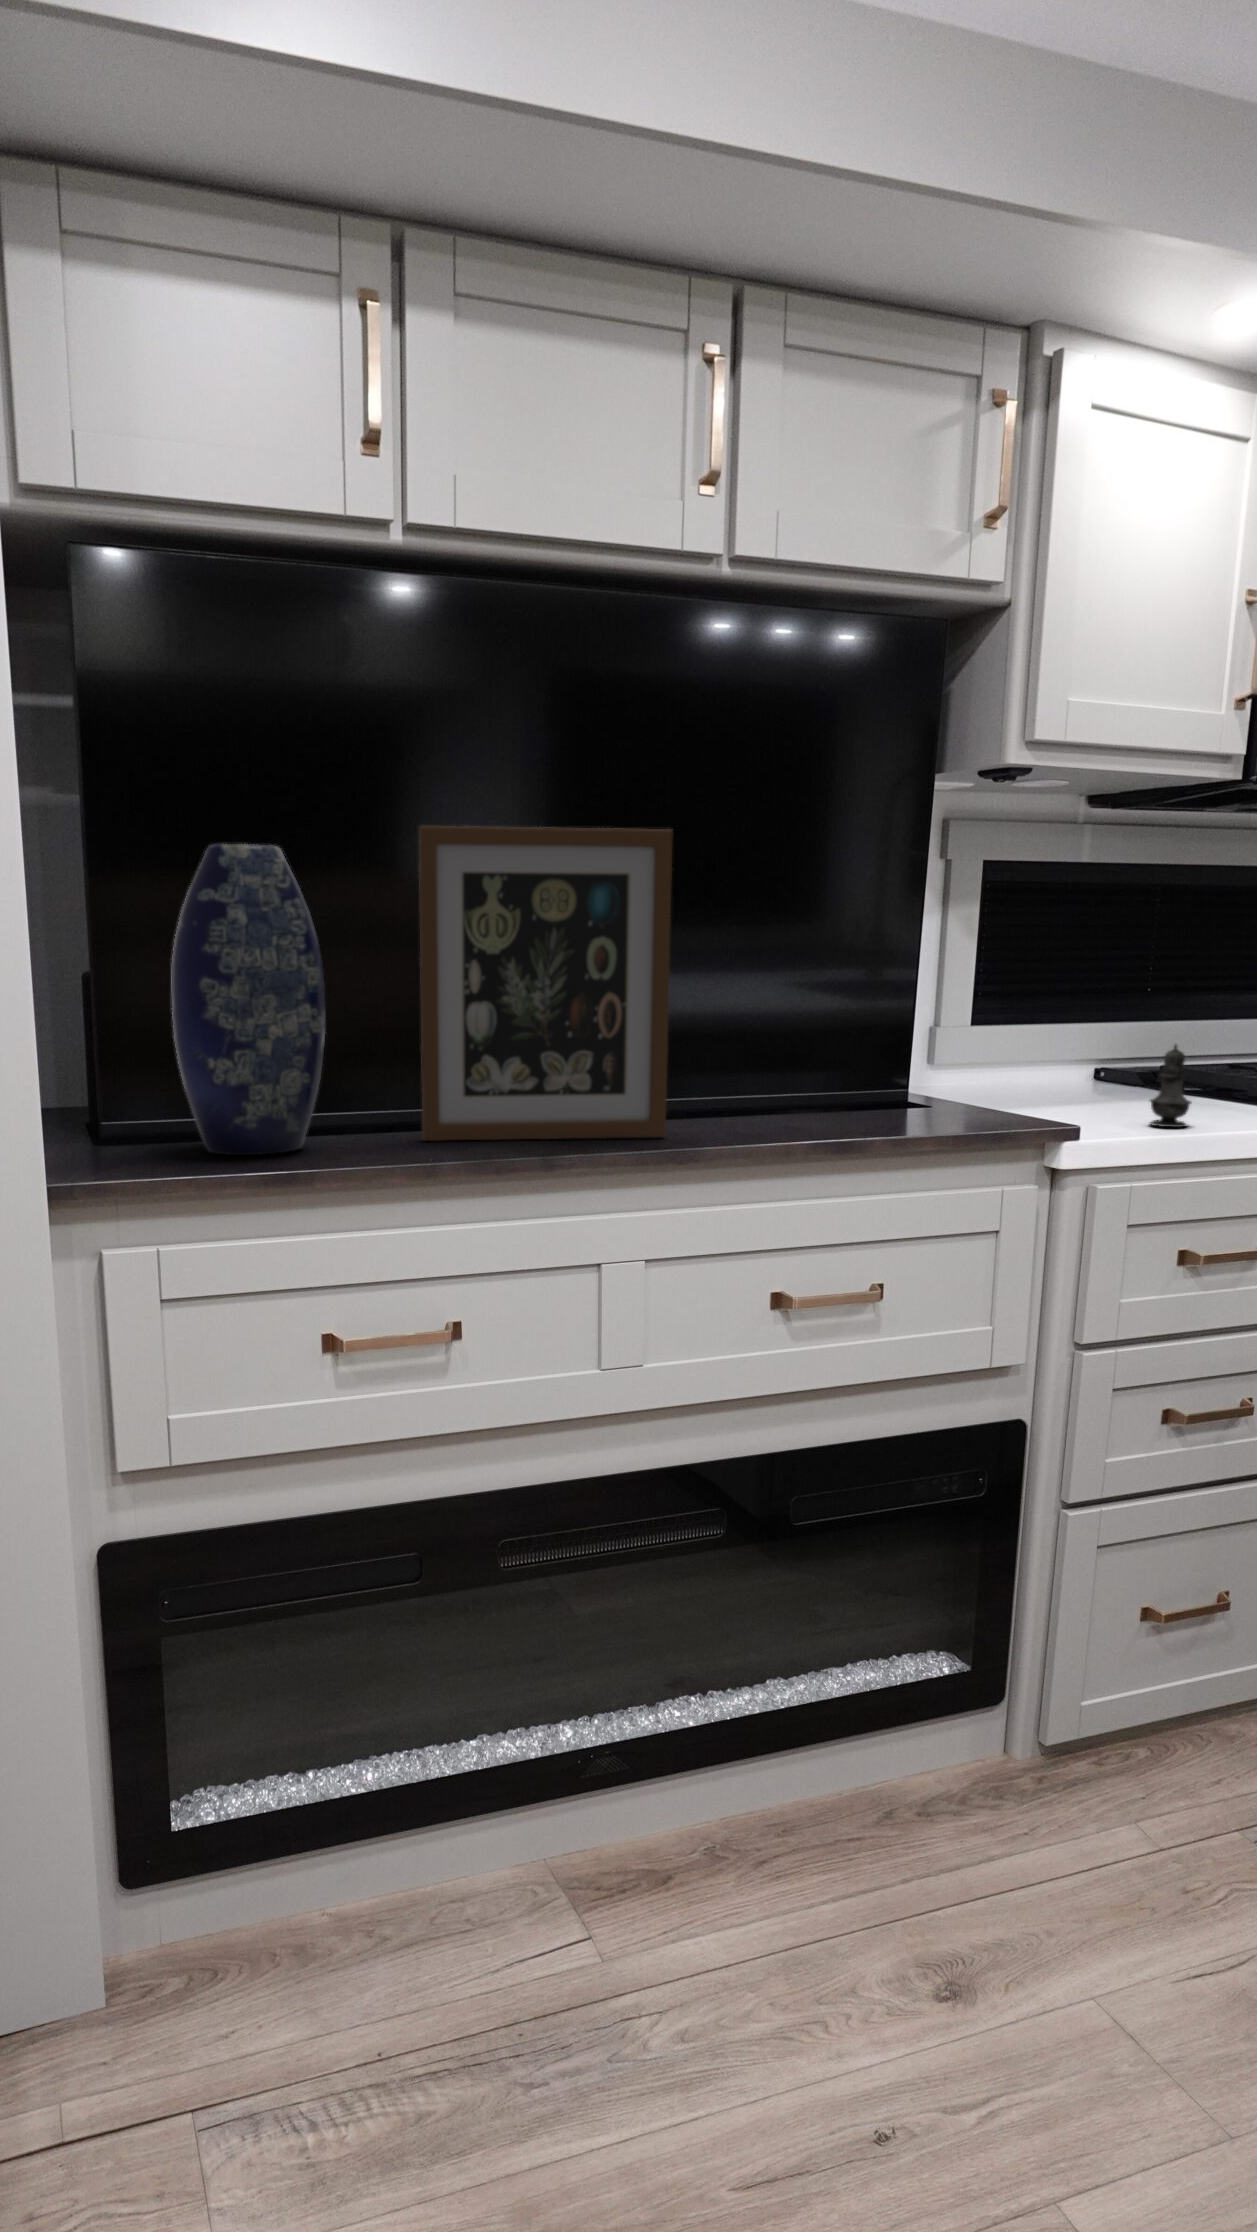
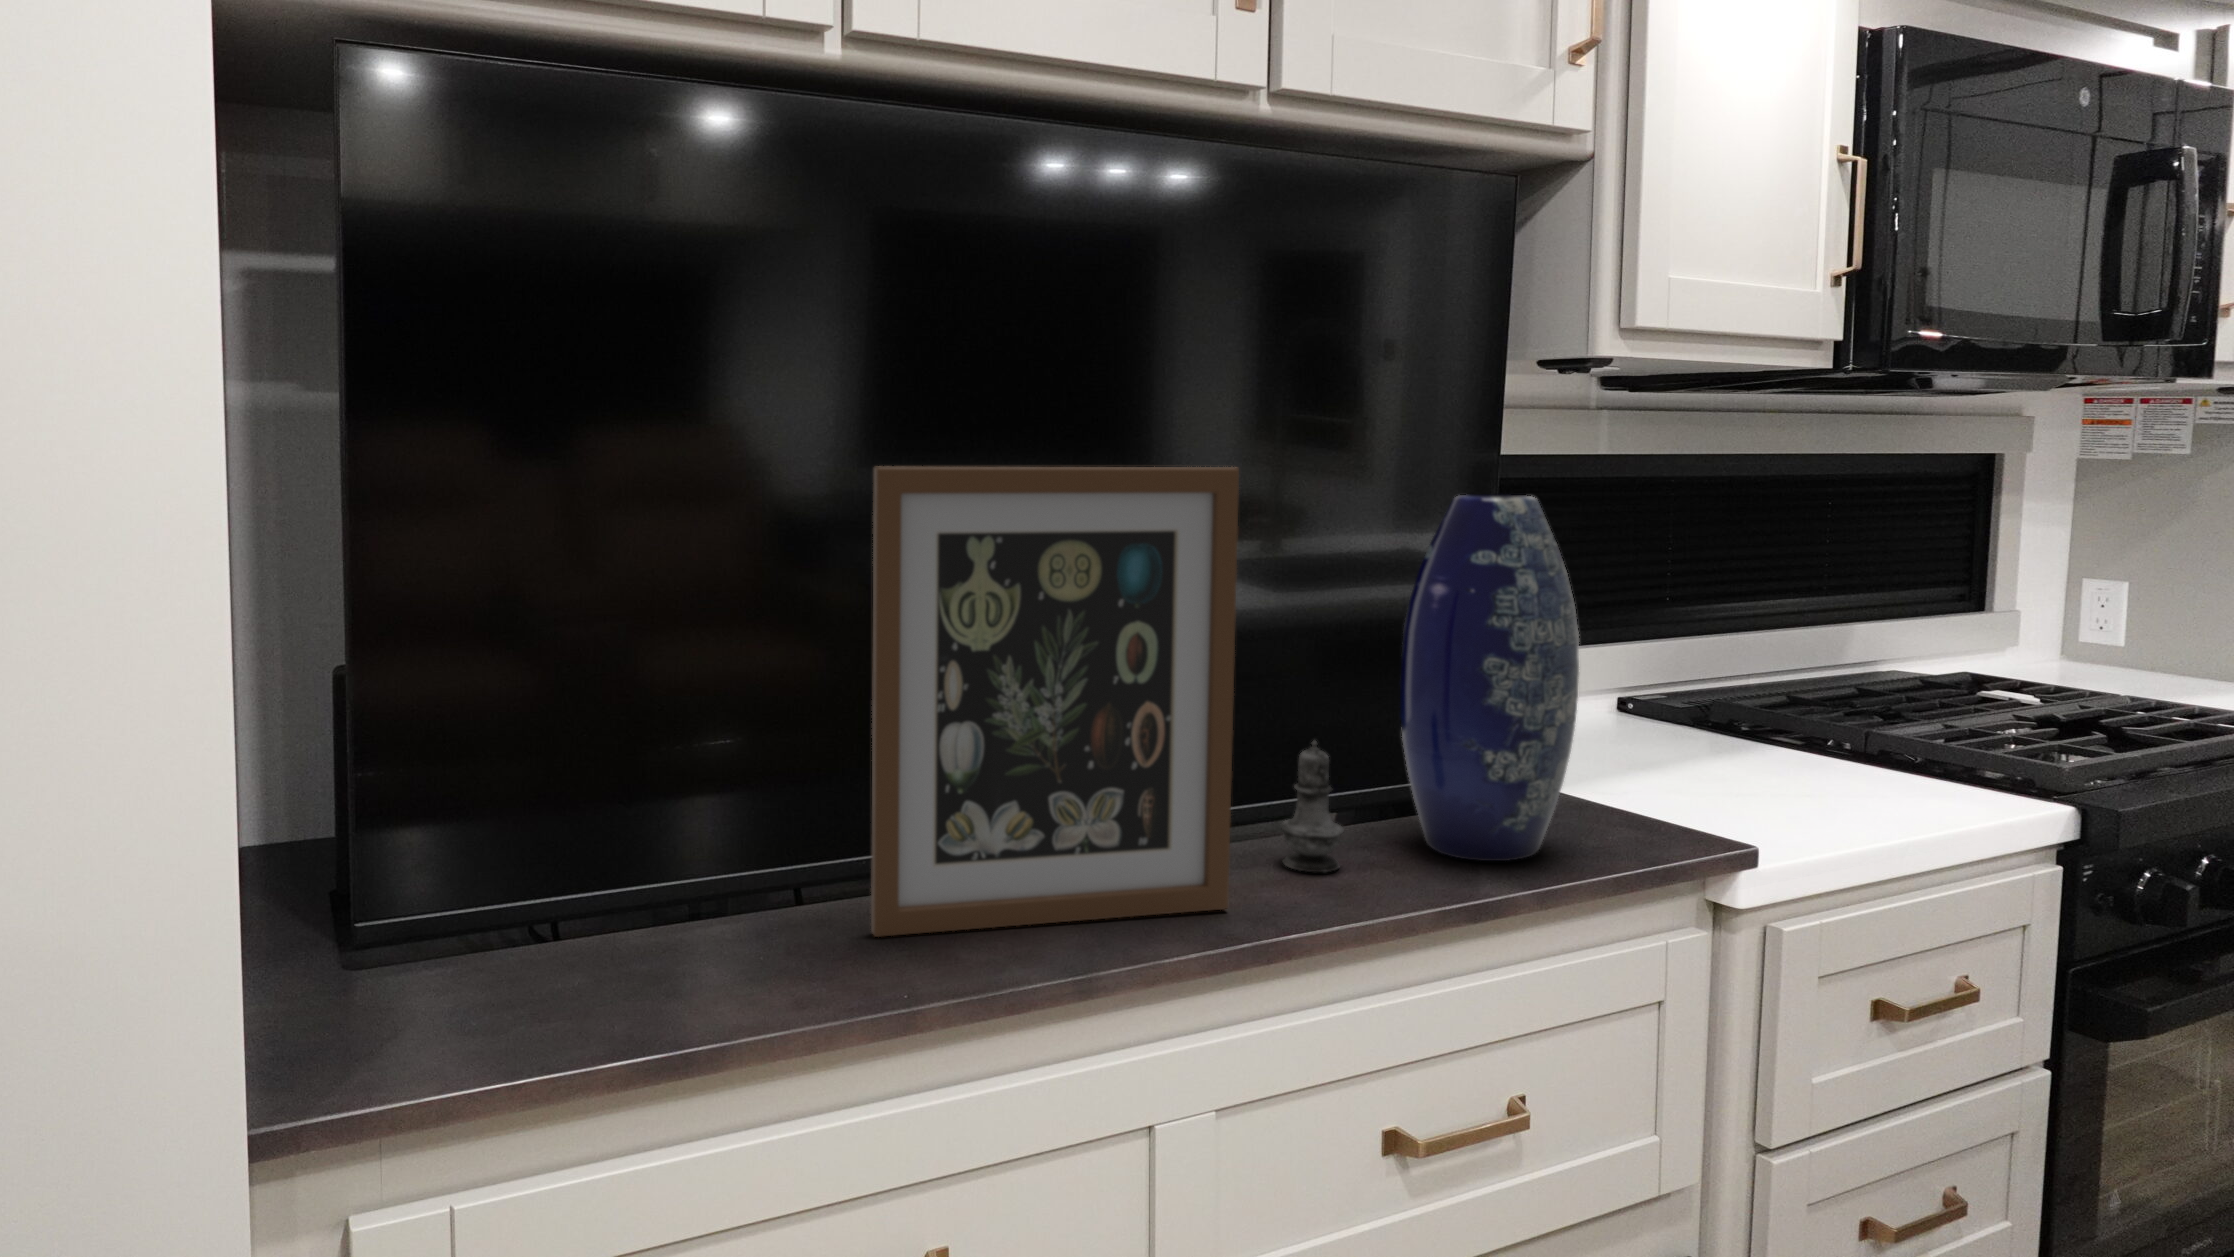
vase: present [172,844,326,1155] -> present [1400,494,1579,861]
salt shaker: present [1150,1045,1191,1127] -> present [1281,740,1344,872]

